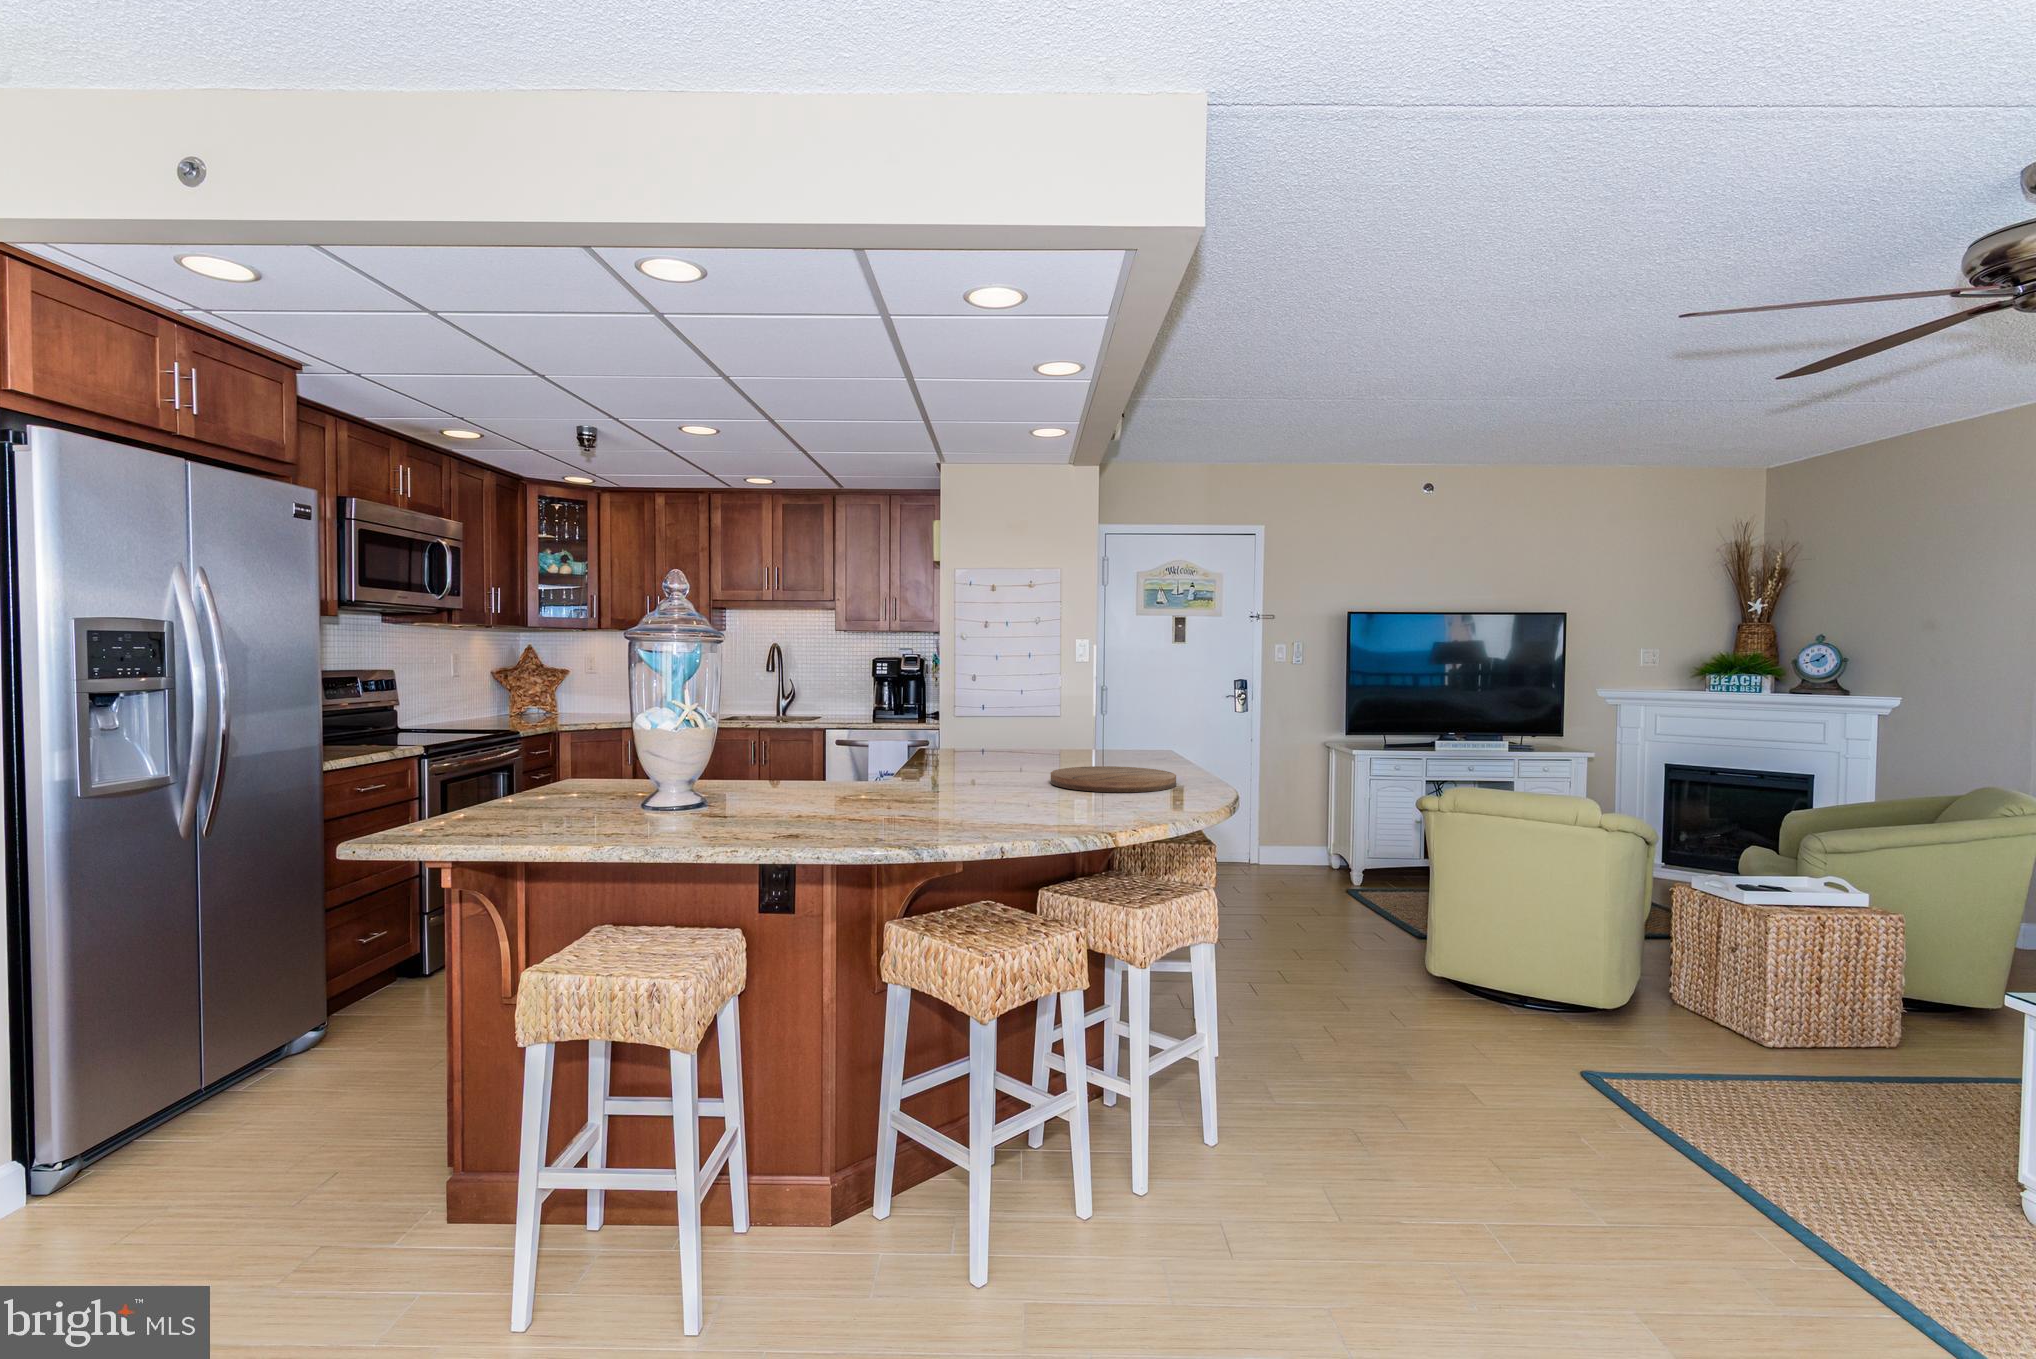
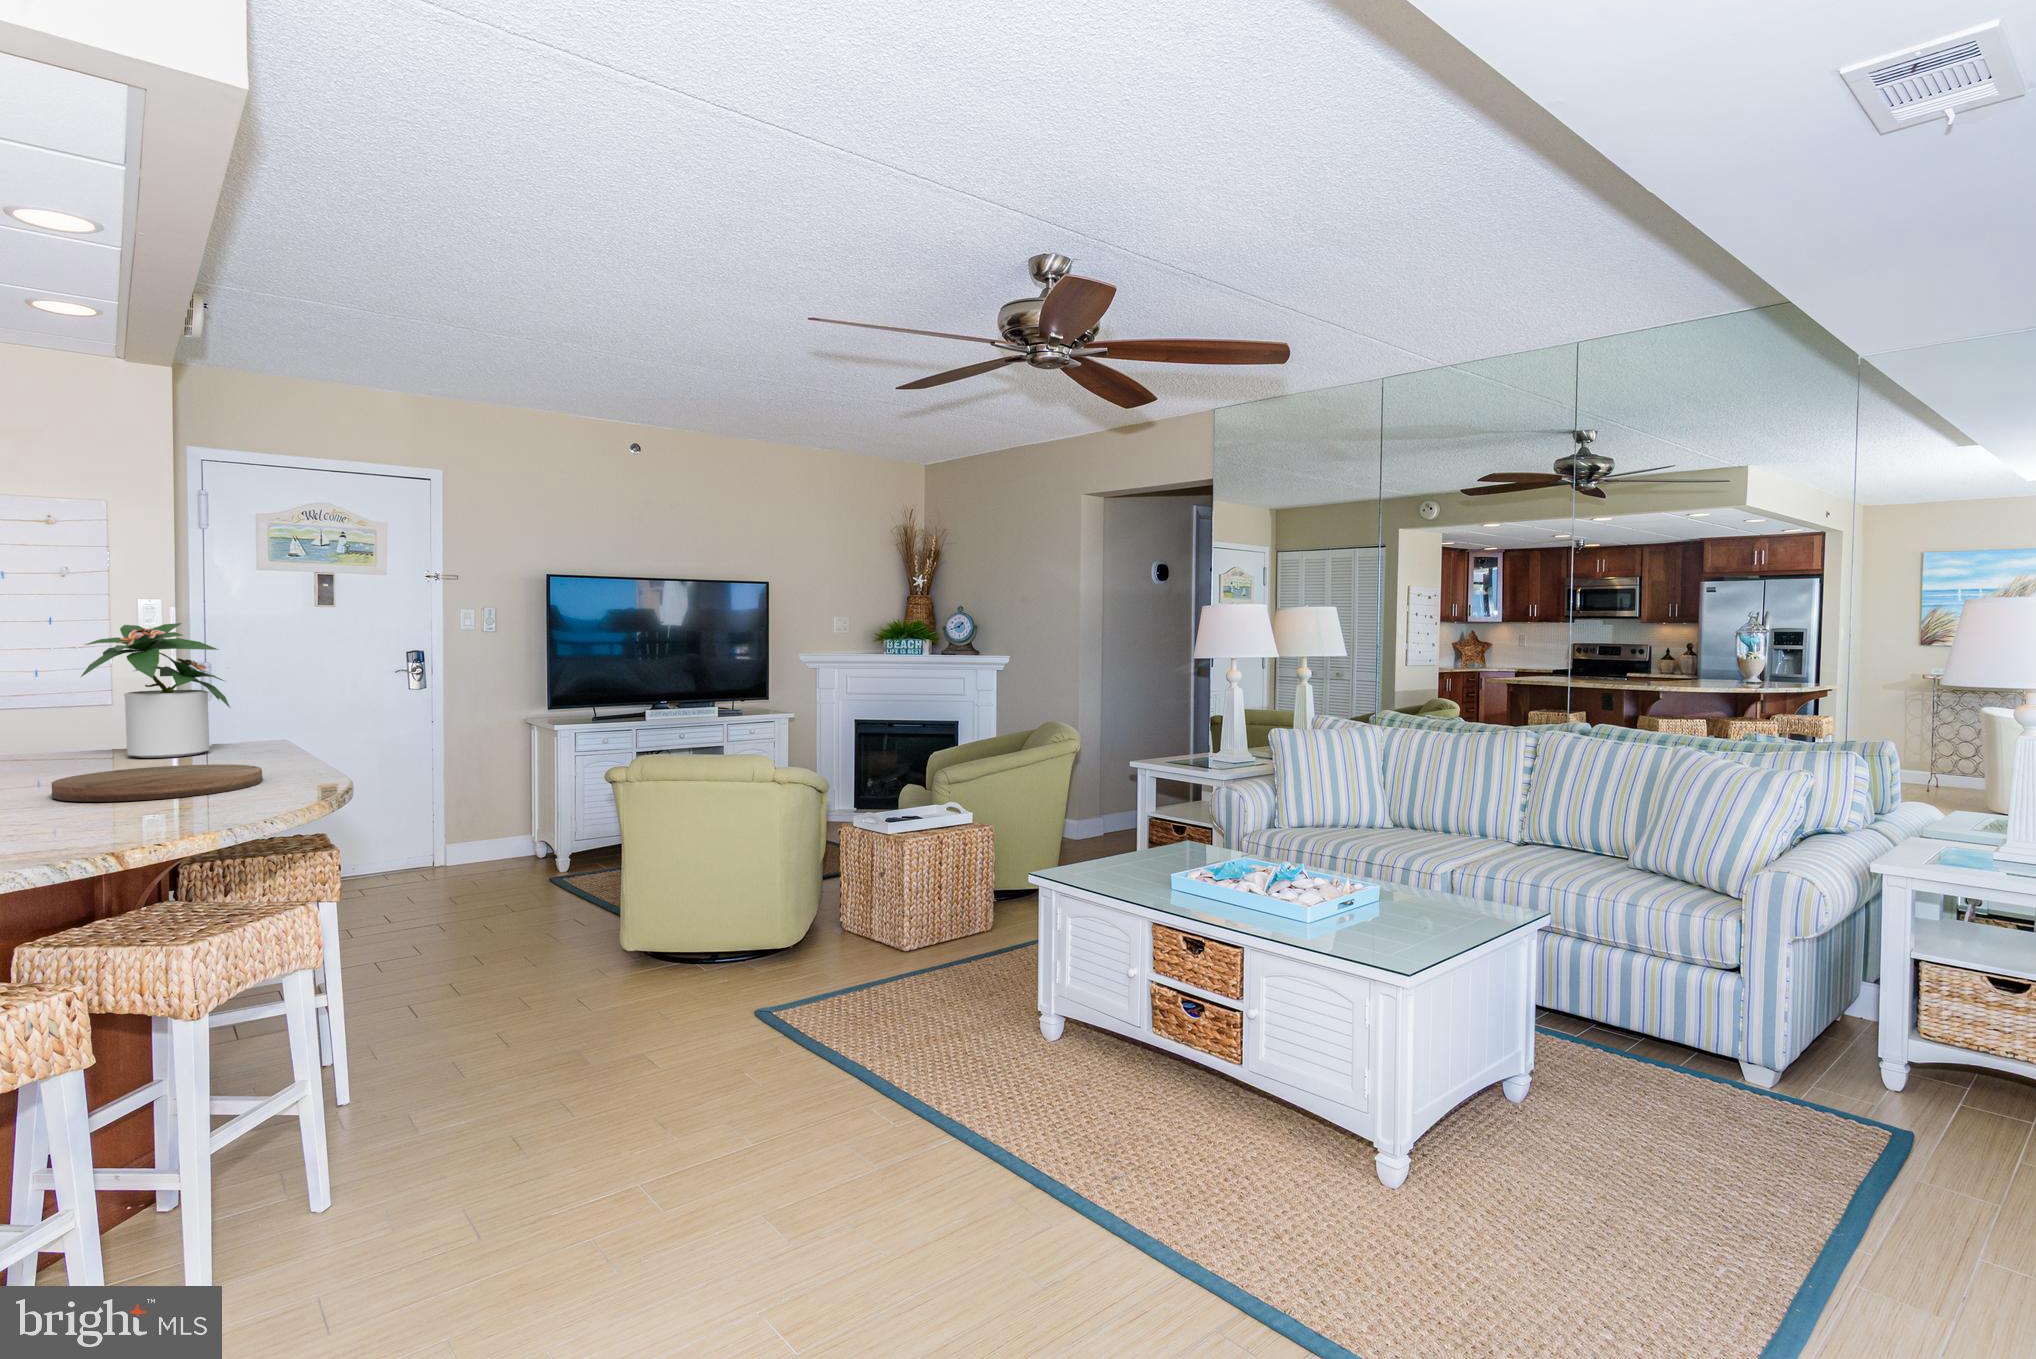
potted plant: none [1055,657,1142,758] -> present [81,623,230,758]

